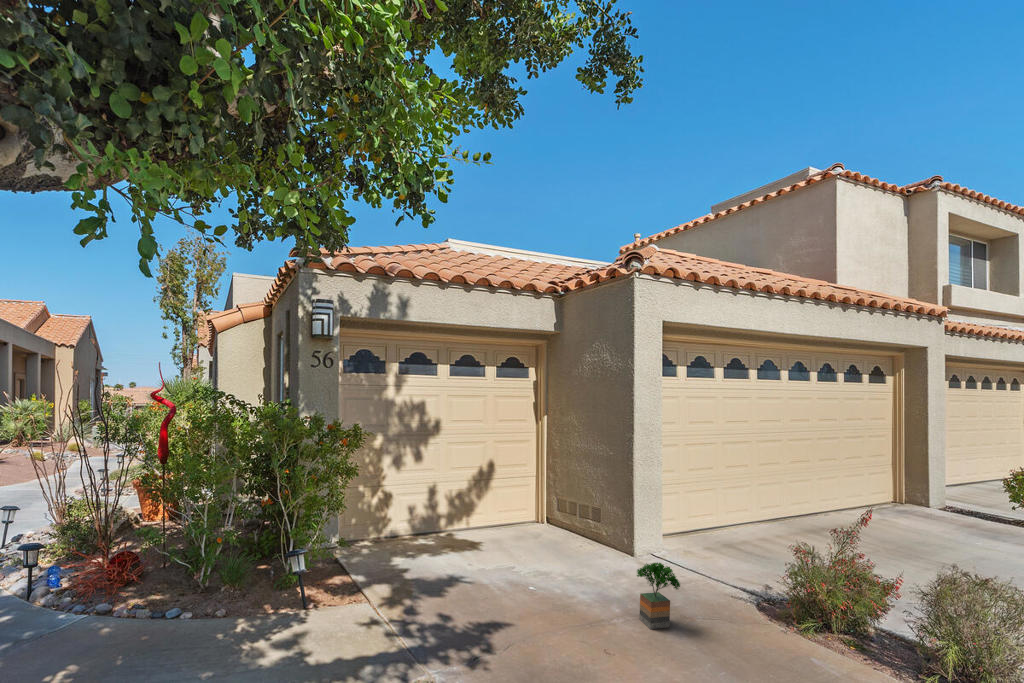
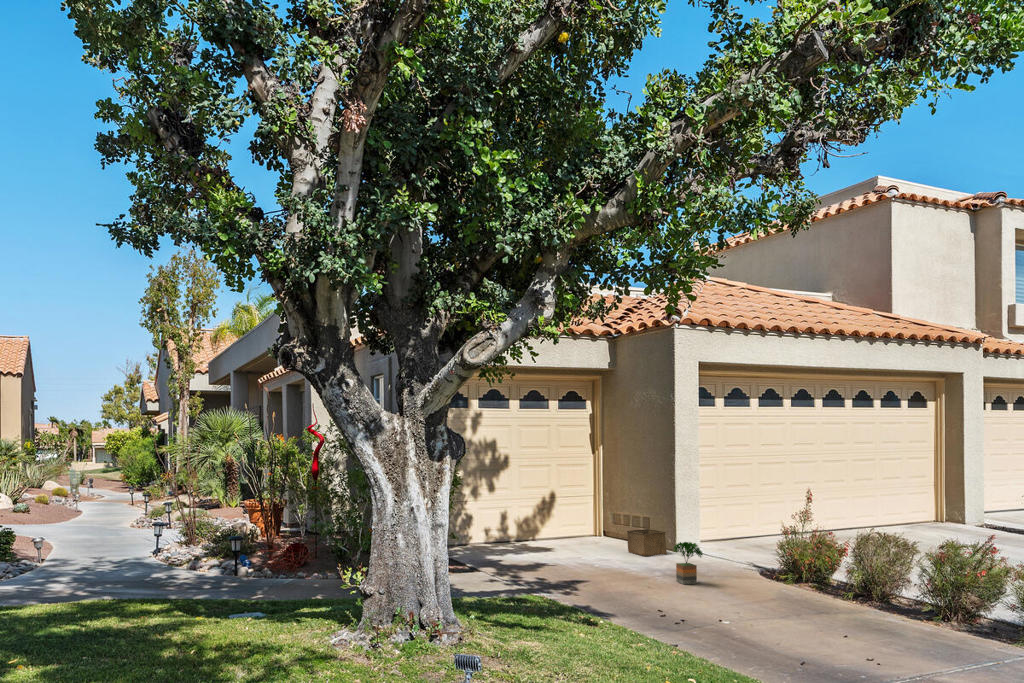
storage bin: none [572,515,620,553] -> present [627,529,667,556]

